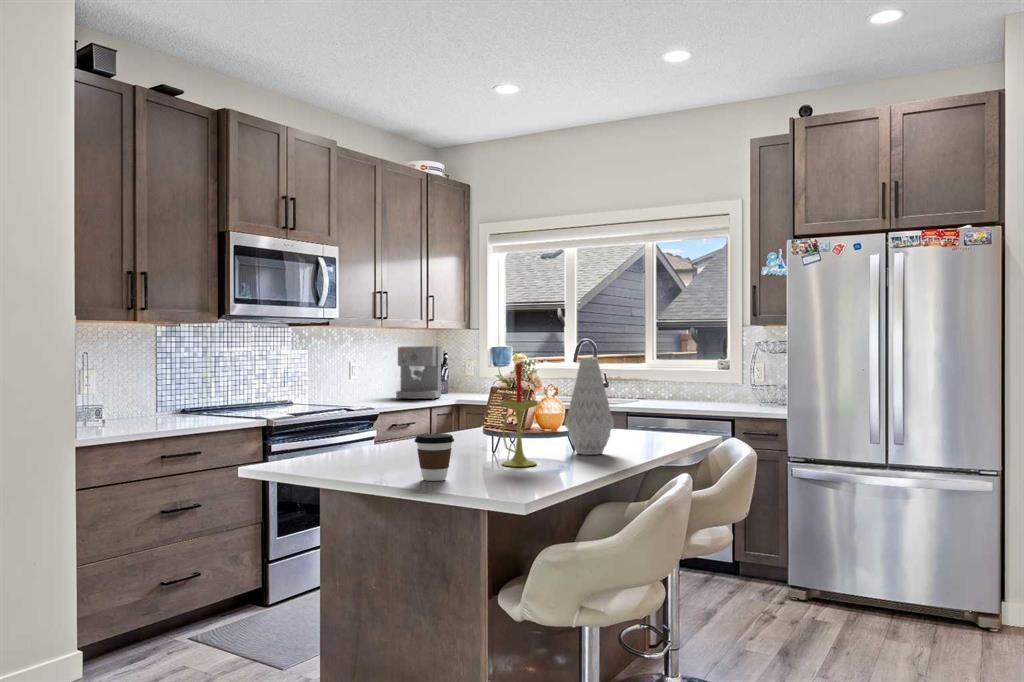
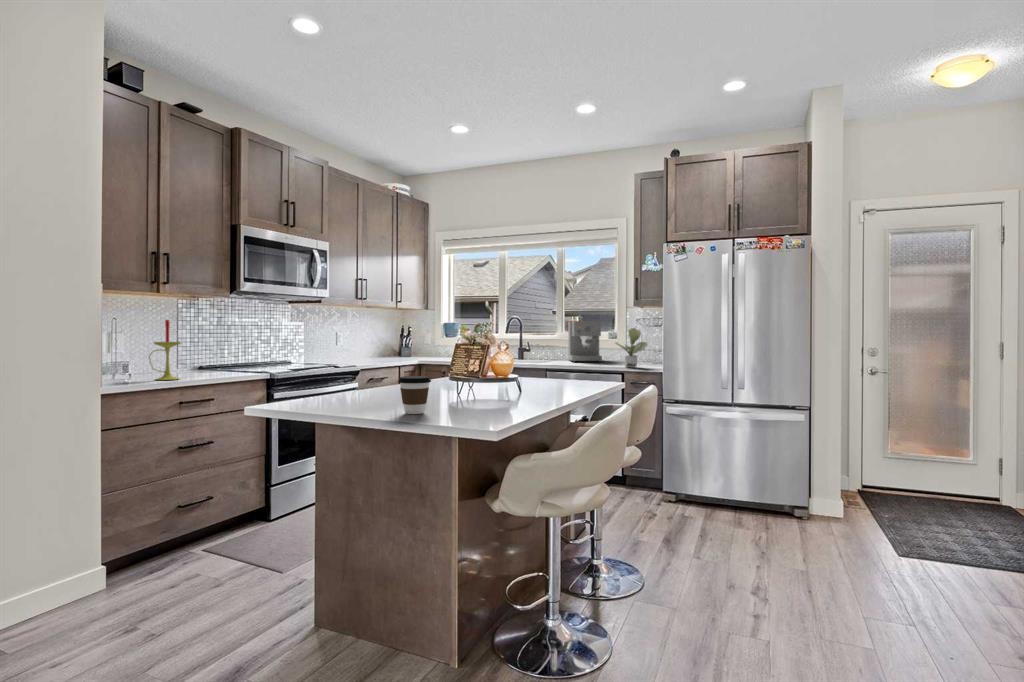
coffee maker: present [396,346,441,399] -> present [568,321,602,362]
potted plant: none [720,355,767,410] -> present [615,328,648,367]
vase: present [565,358,614,455] -> none [513,320,551,395]
candle: present [500,364,538,467] -> present [149,320,181,380]

